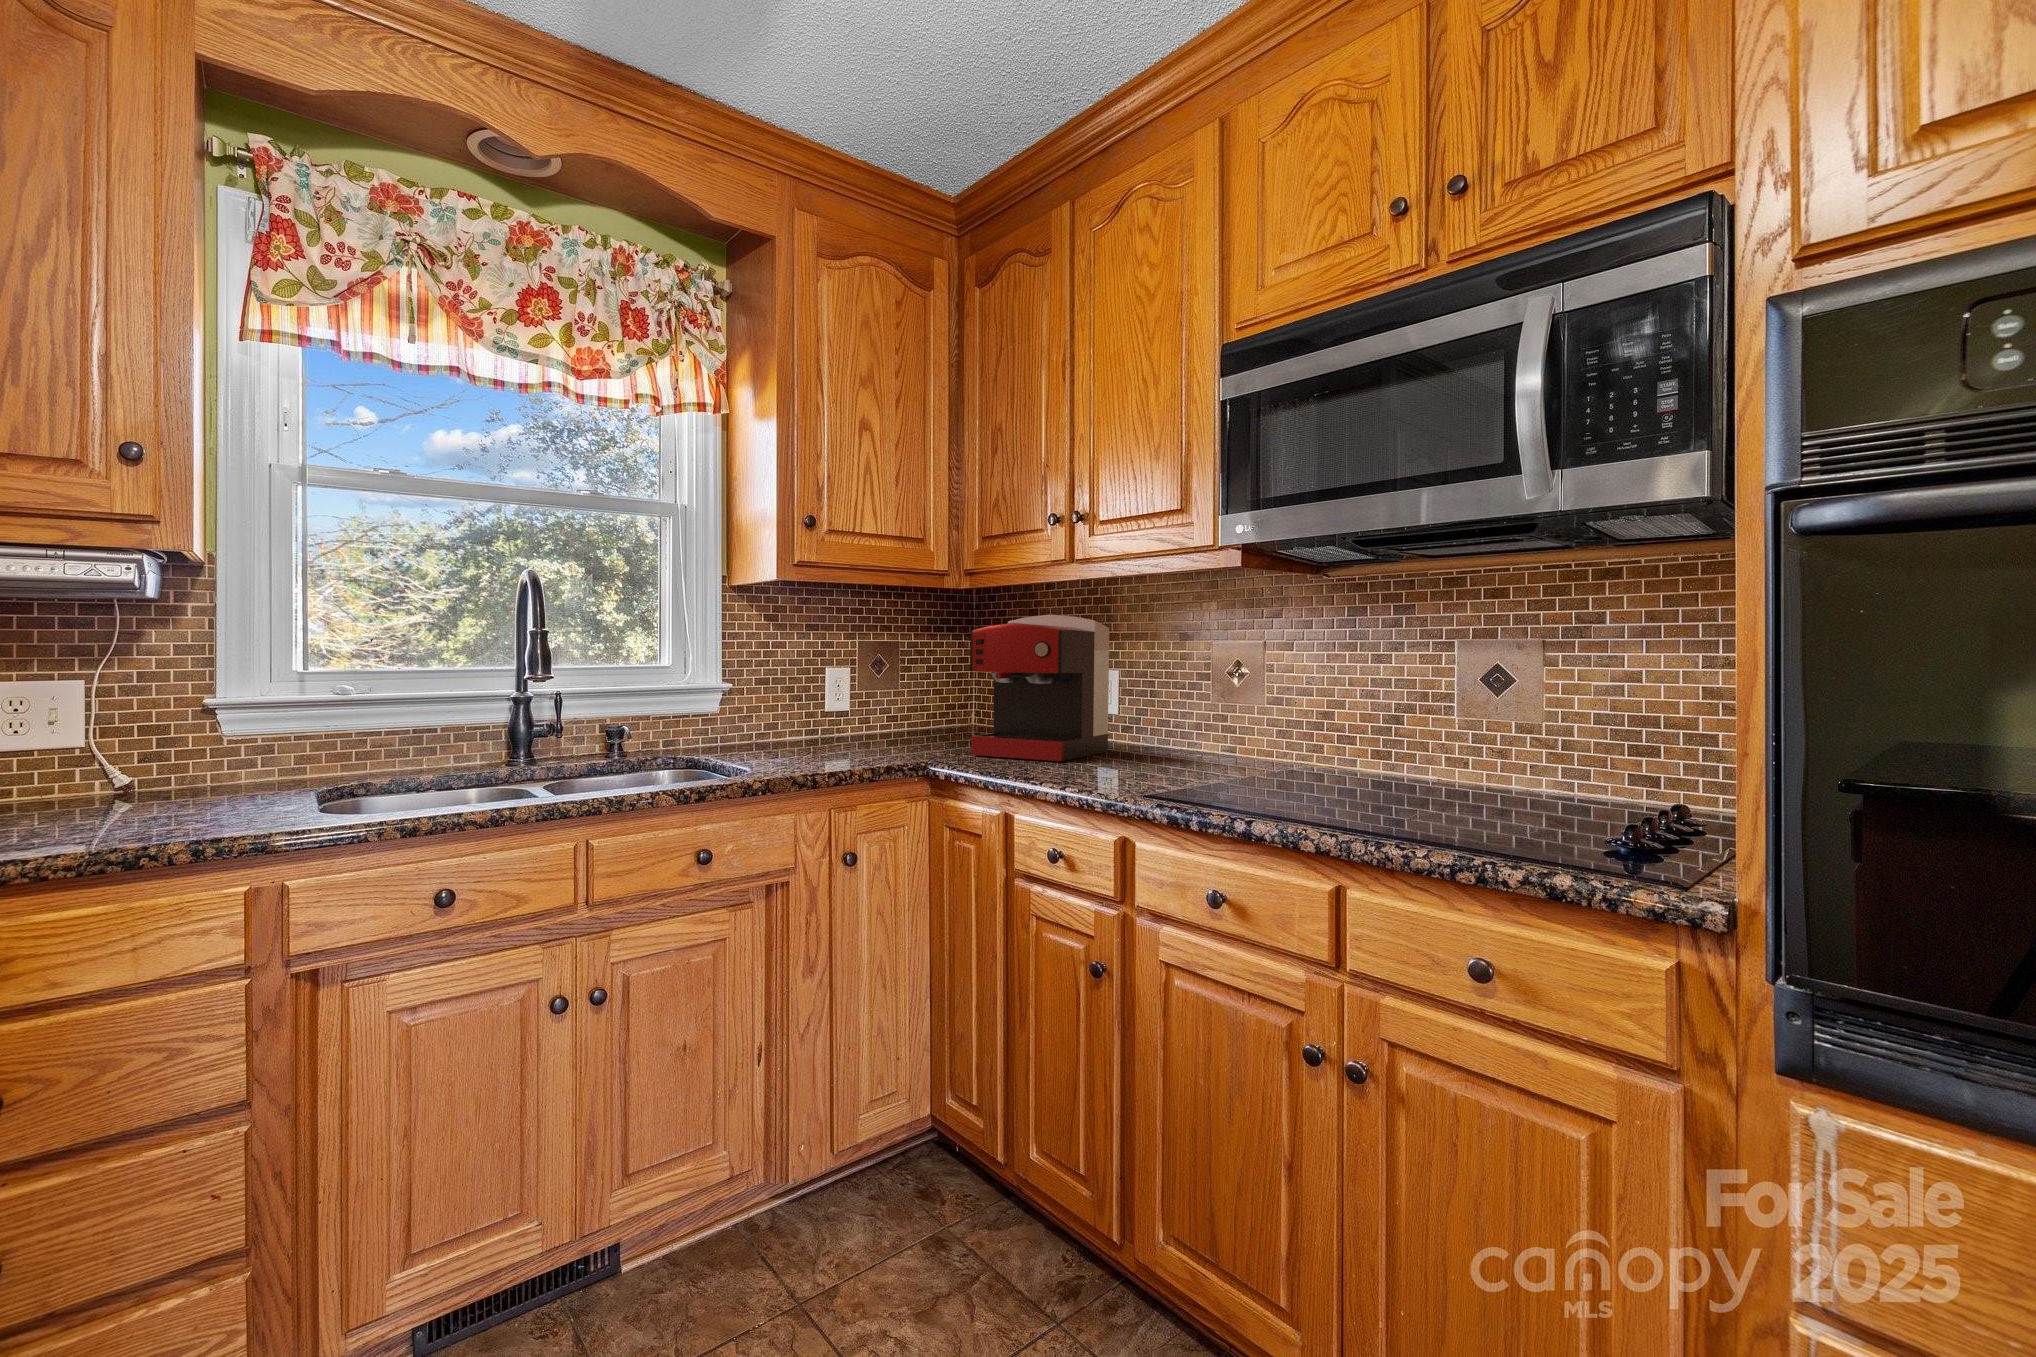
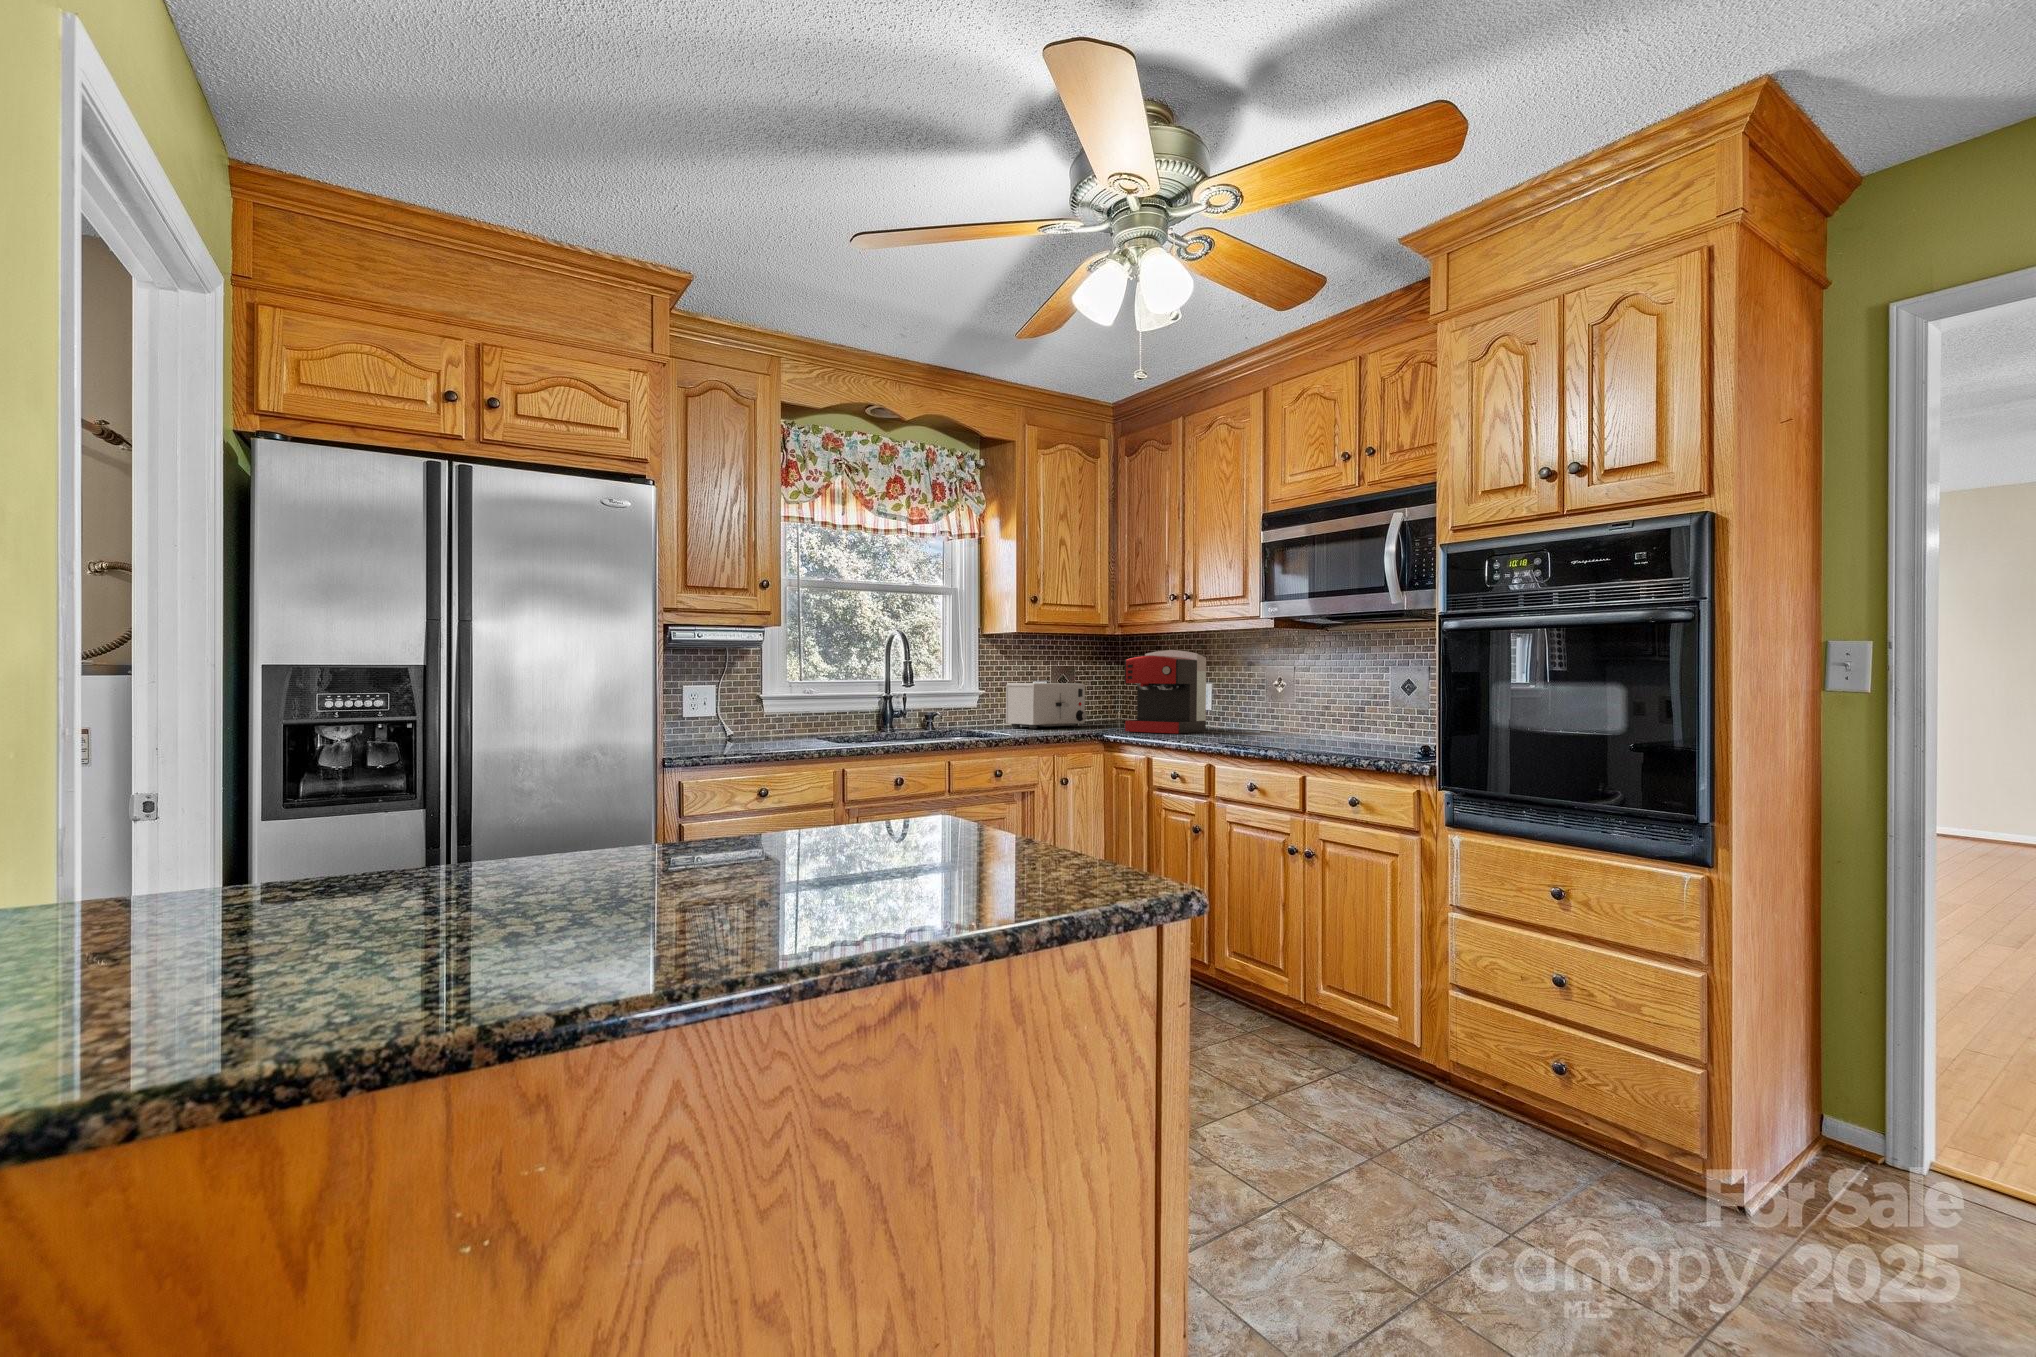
toaster: none [777,670,914,747] -> present [1006,683,1087,728]

